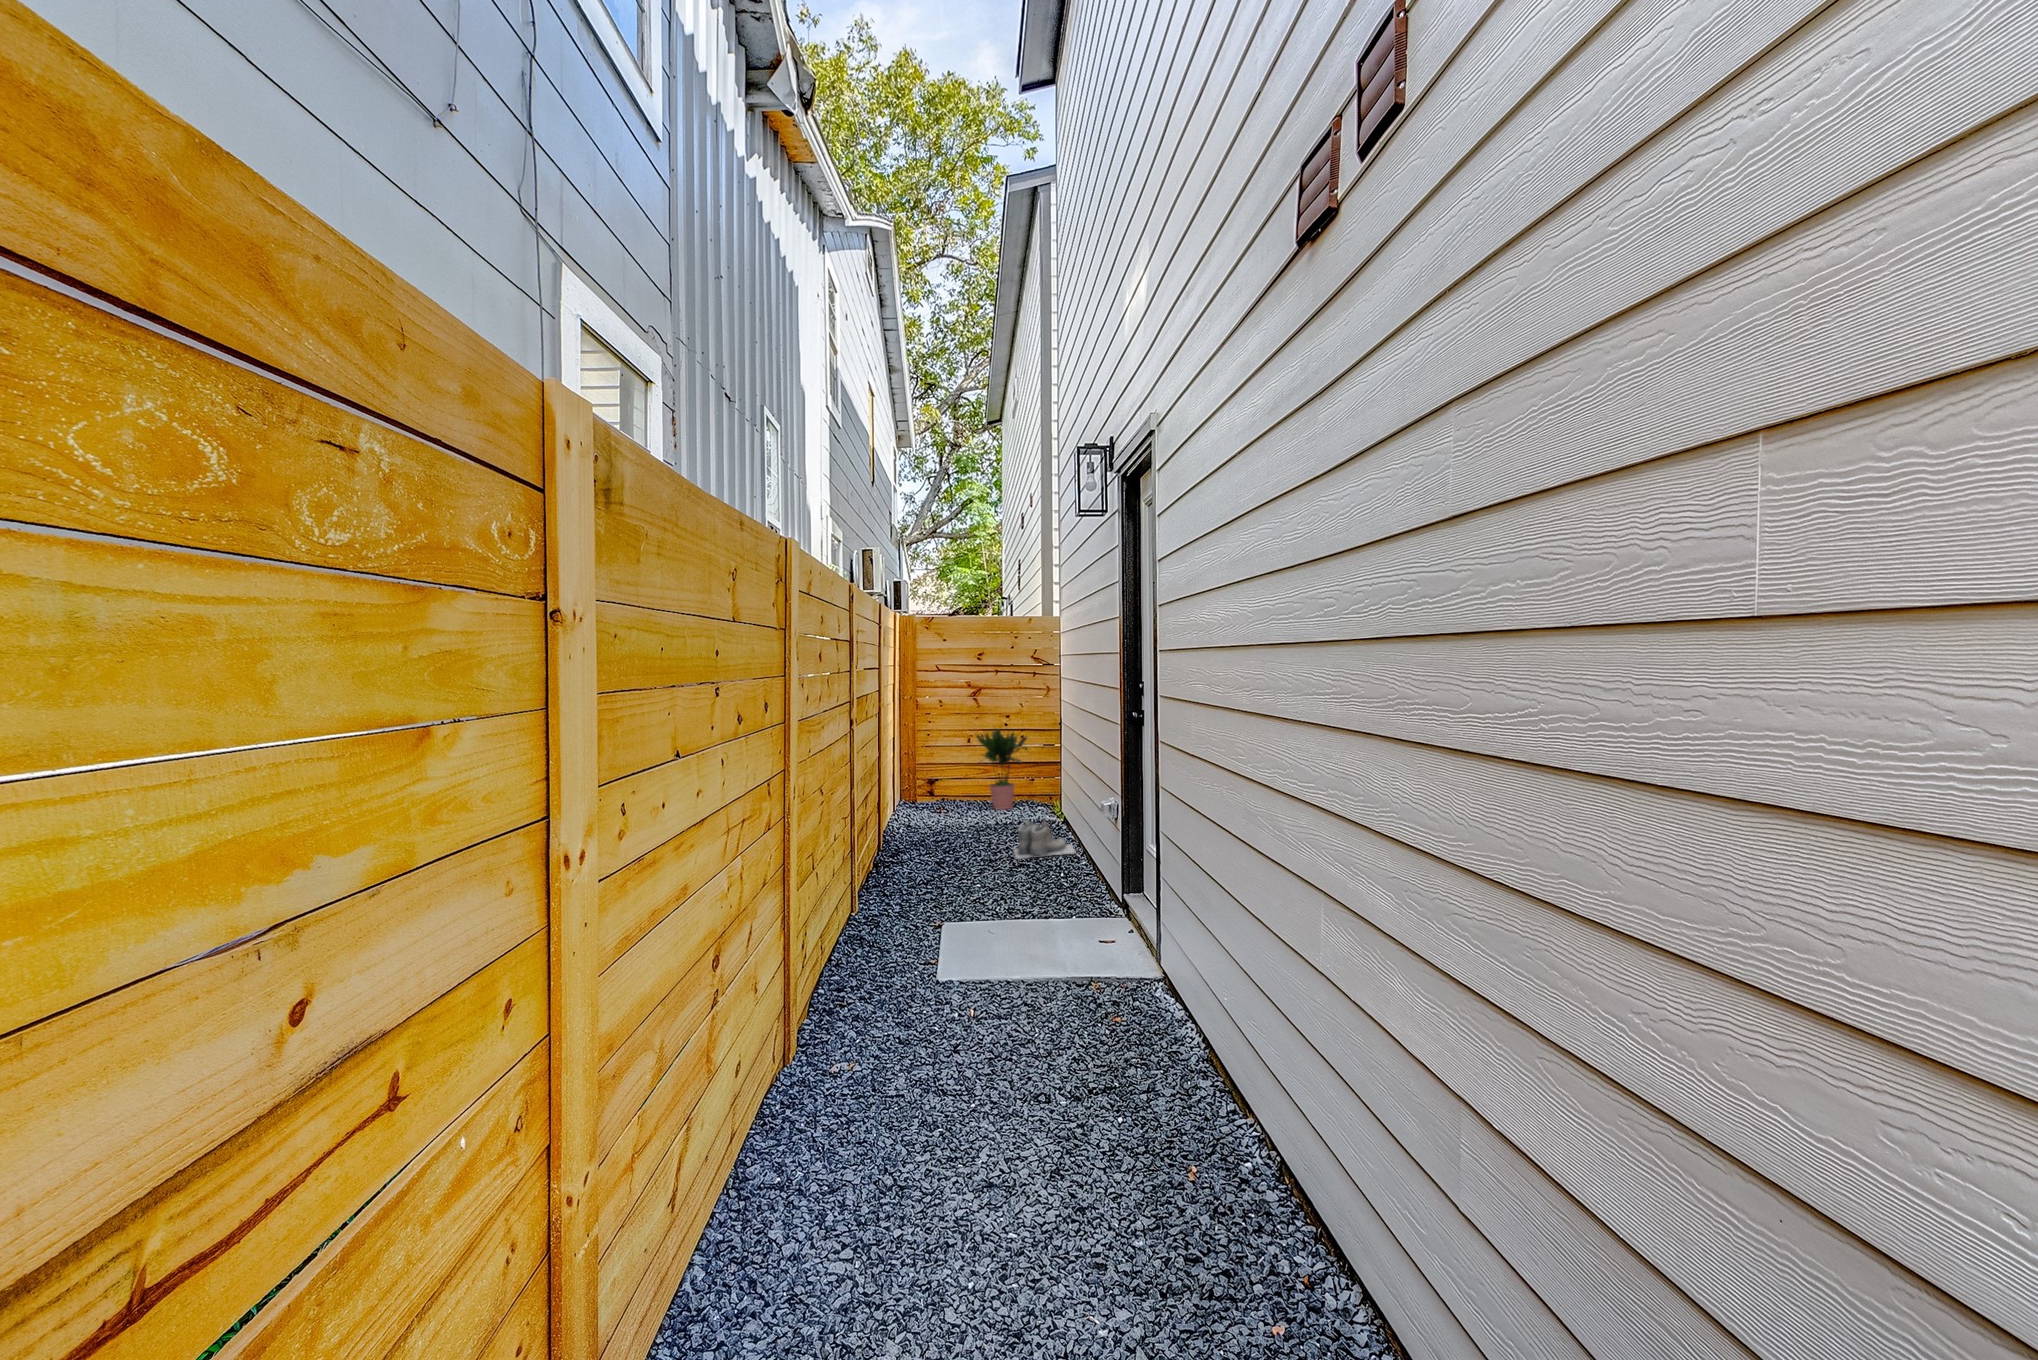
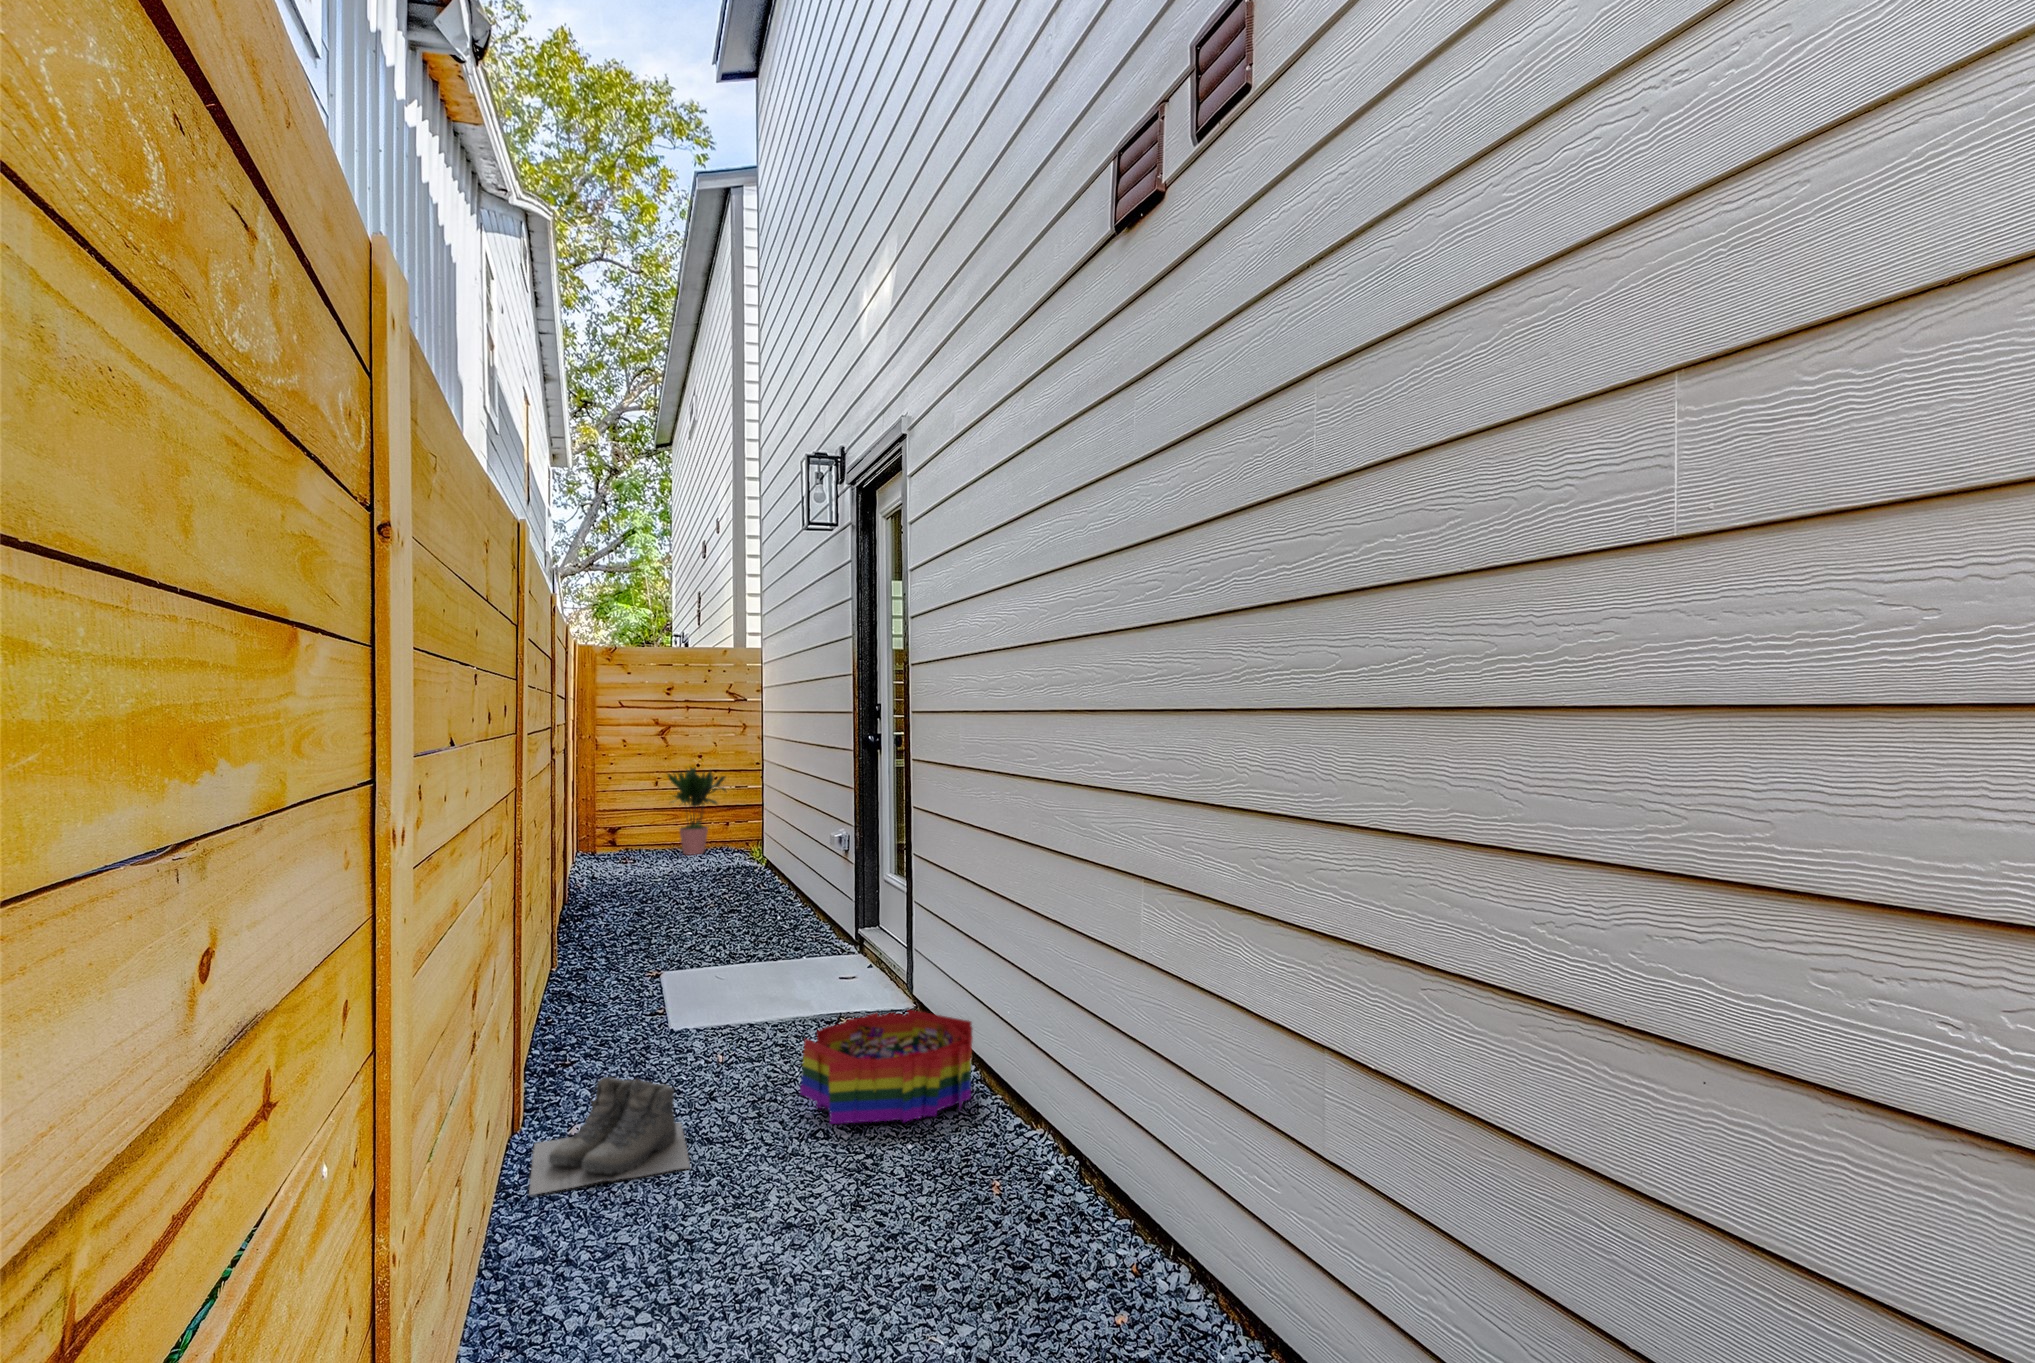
boots: present [1014,821,1076,859] -> present [529,1077,690,1195]
storage bin: none [1029,982,1197,1096] -> present [800,1010,973,1124]

